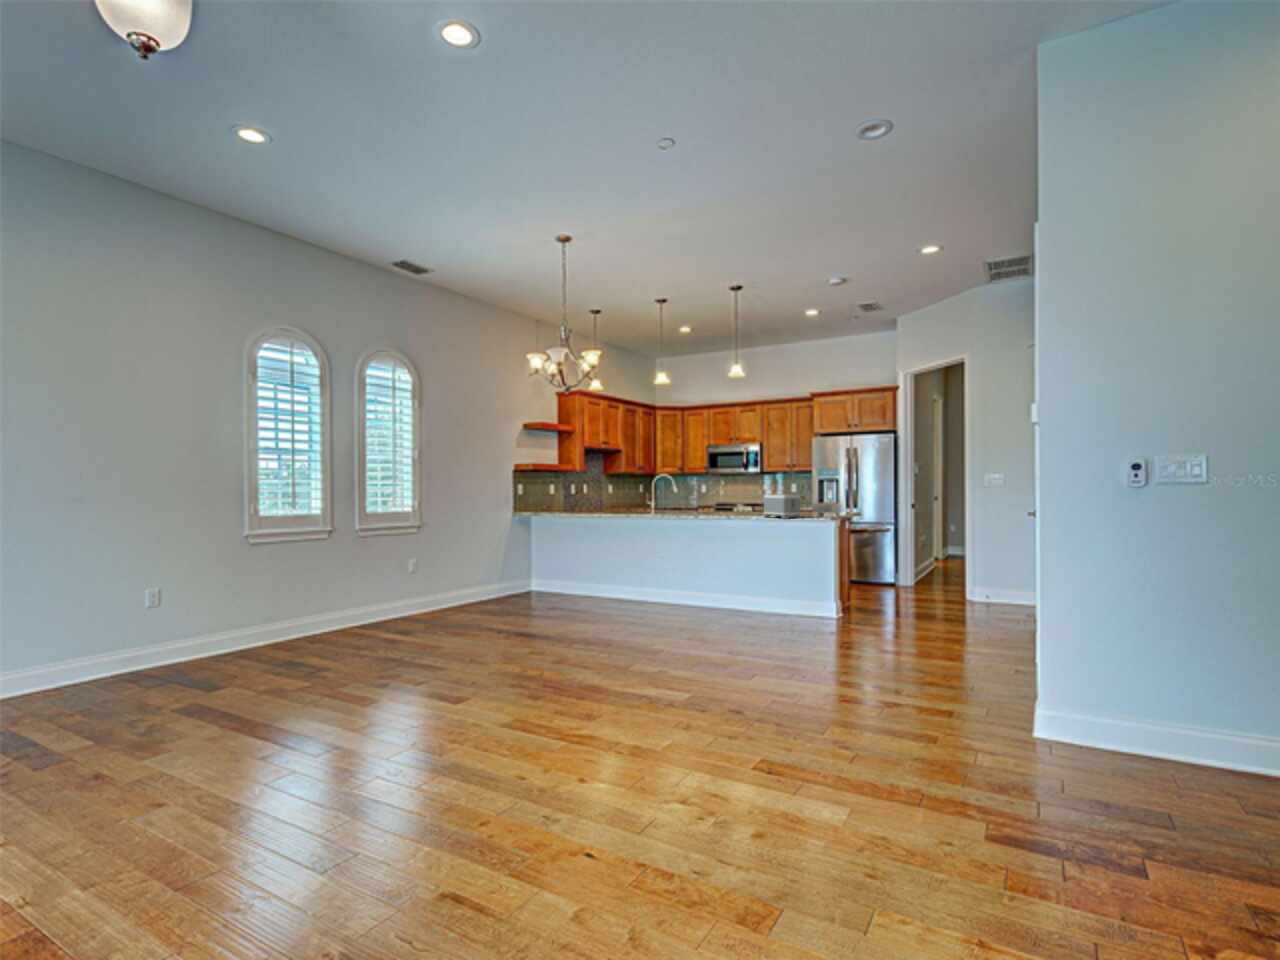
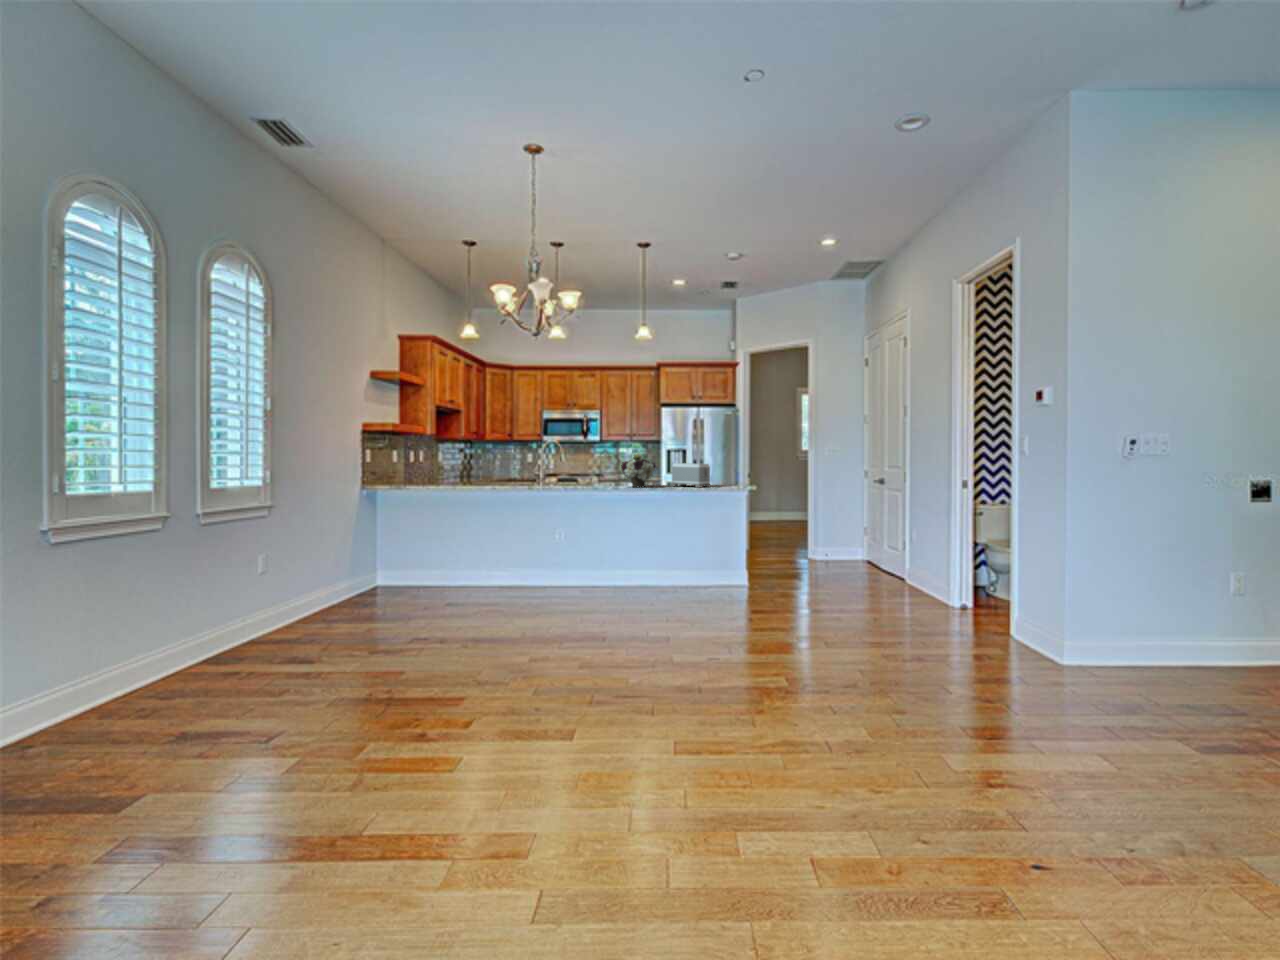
flower arrangement: none [714,485,748,518] -> present [621,453,656,487]

